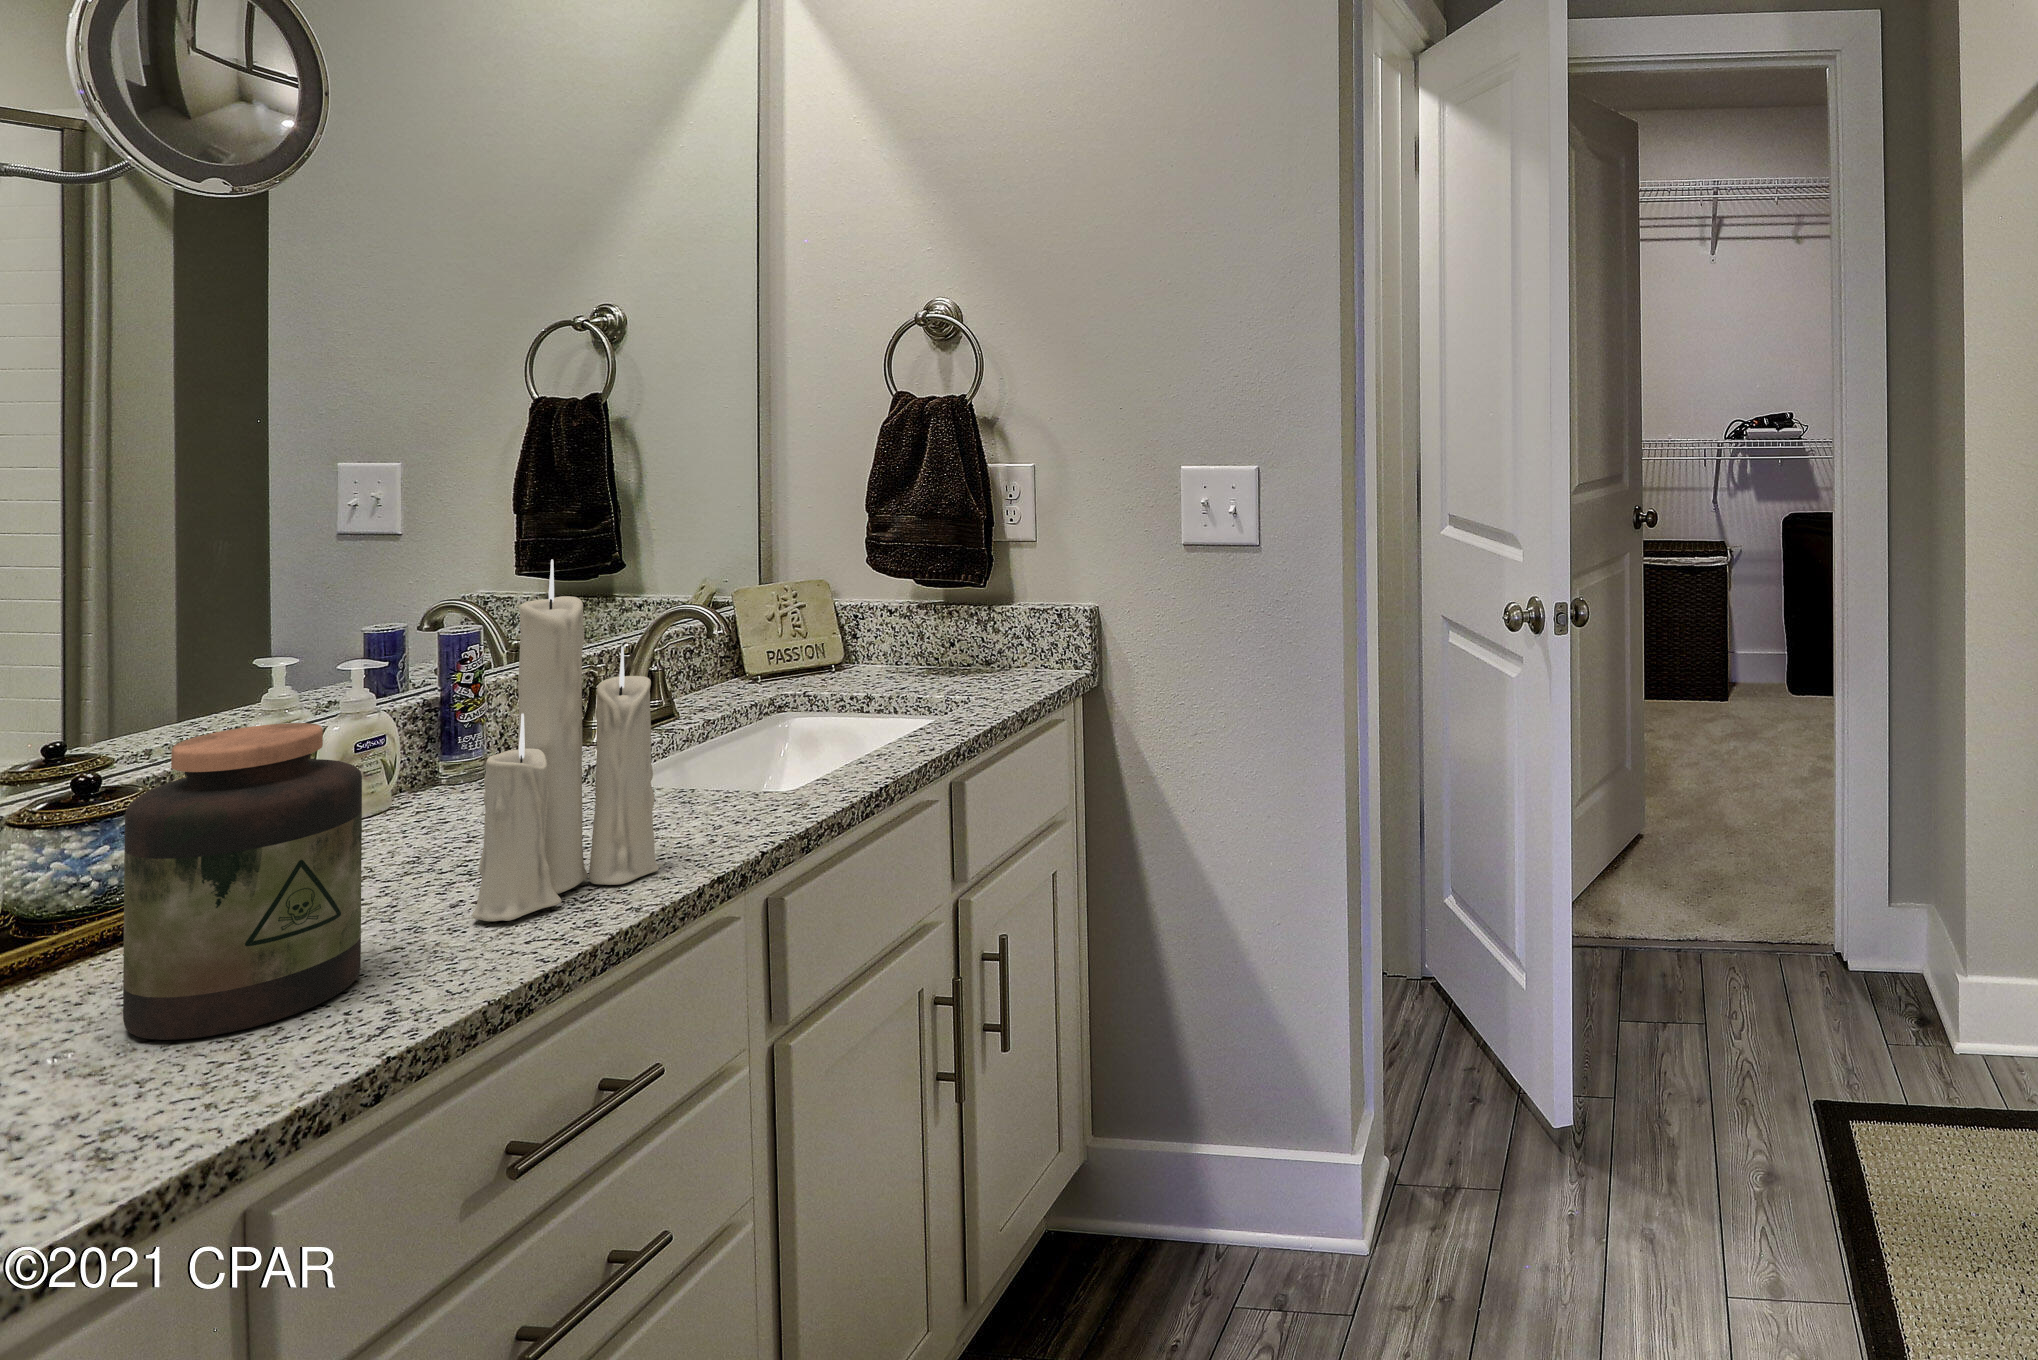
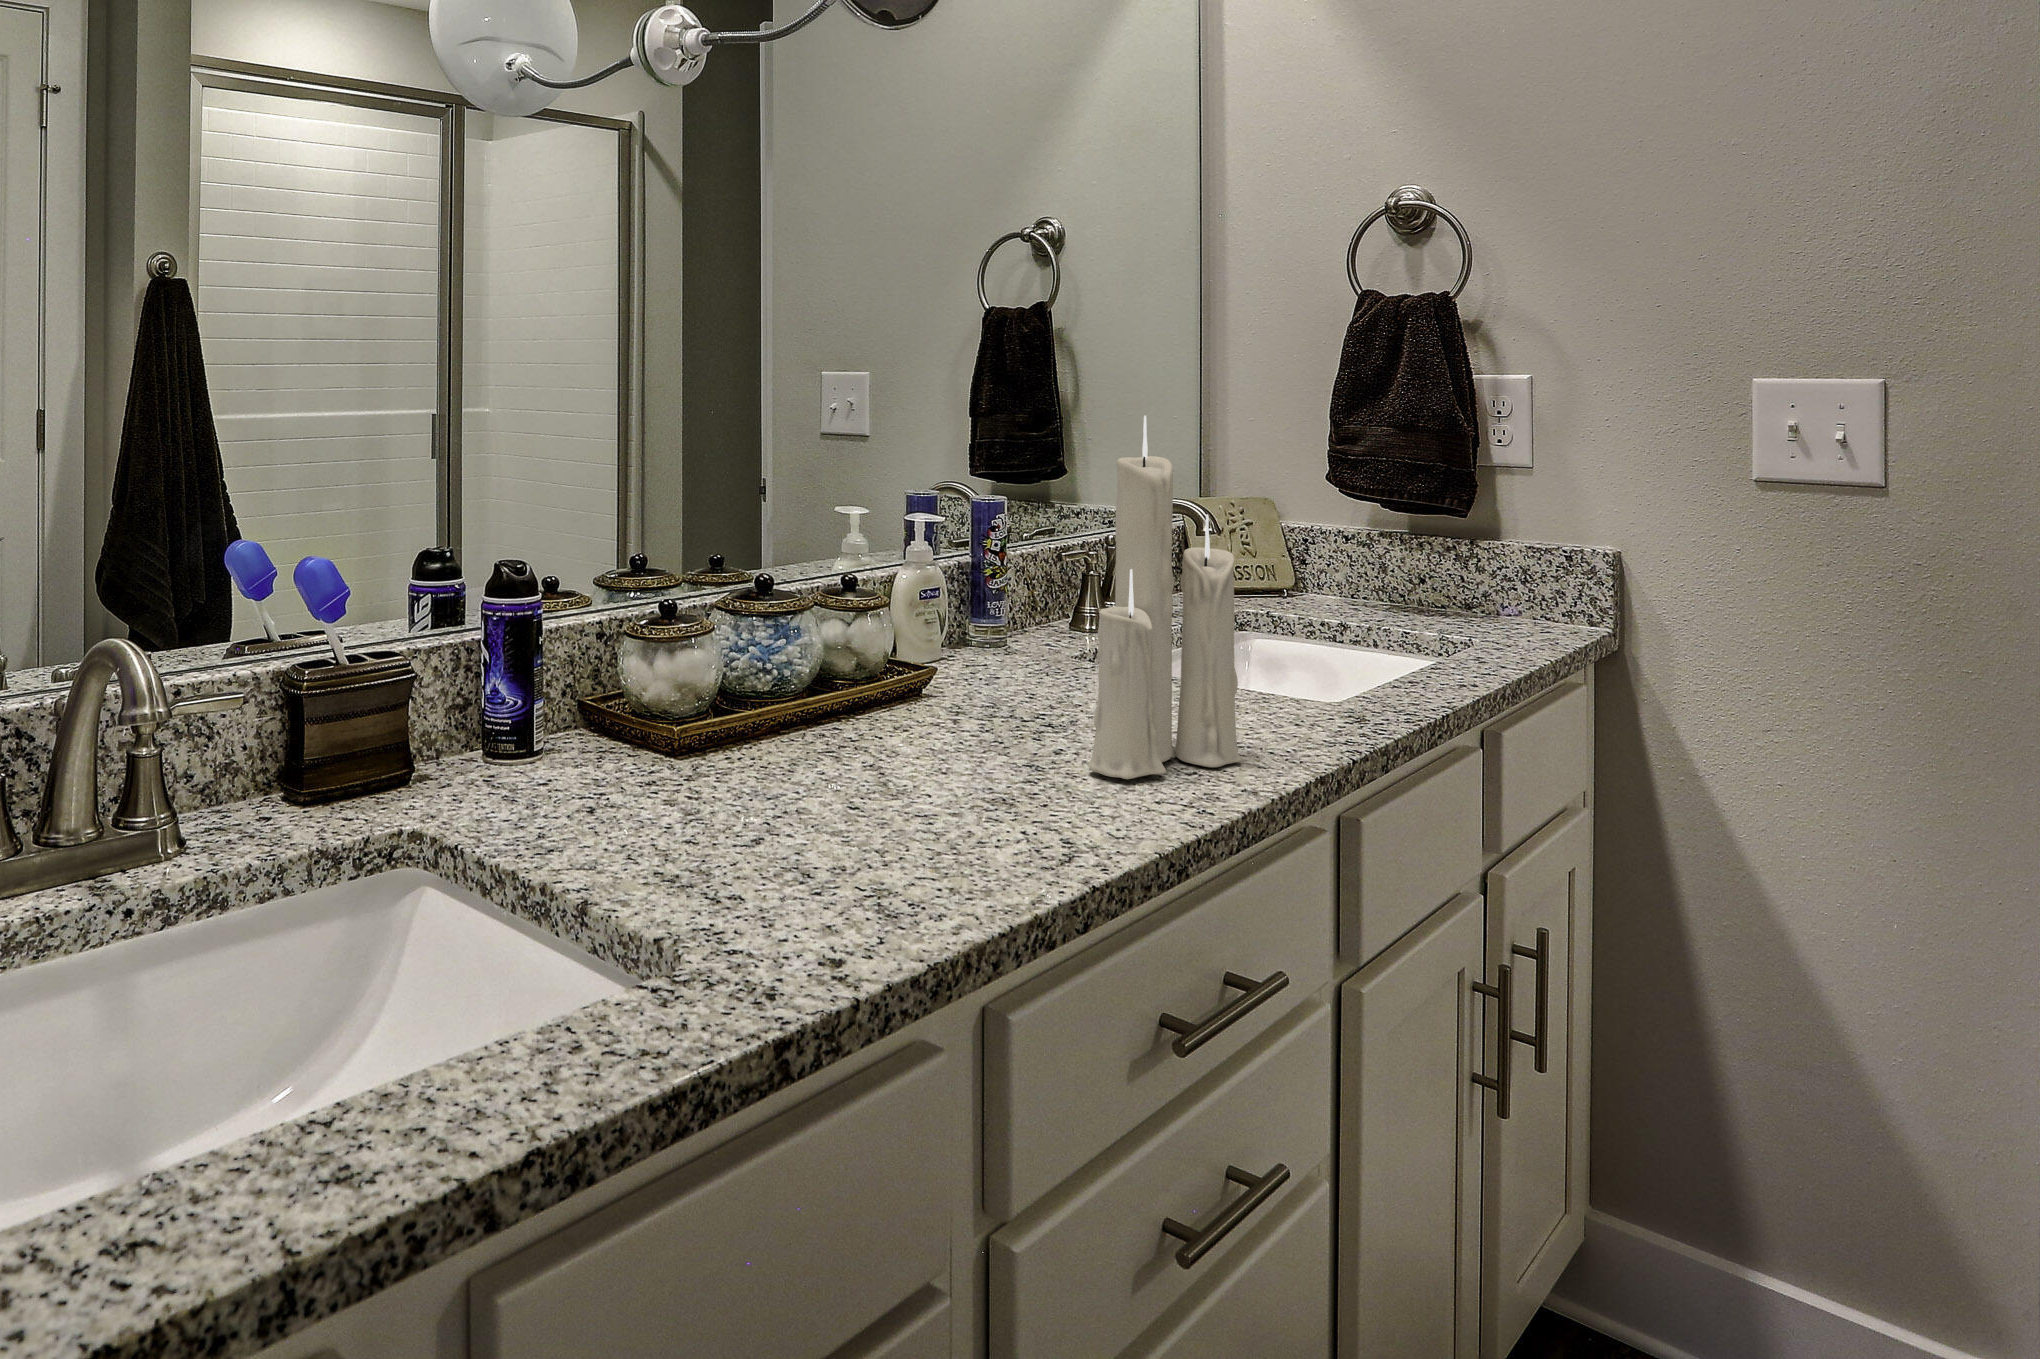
jar: present [123,723,362,1040] -> none [857,545,1024,824]

